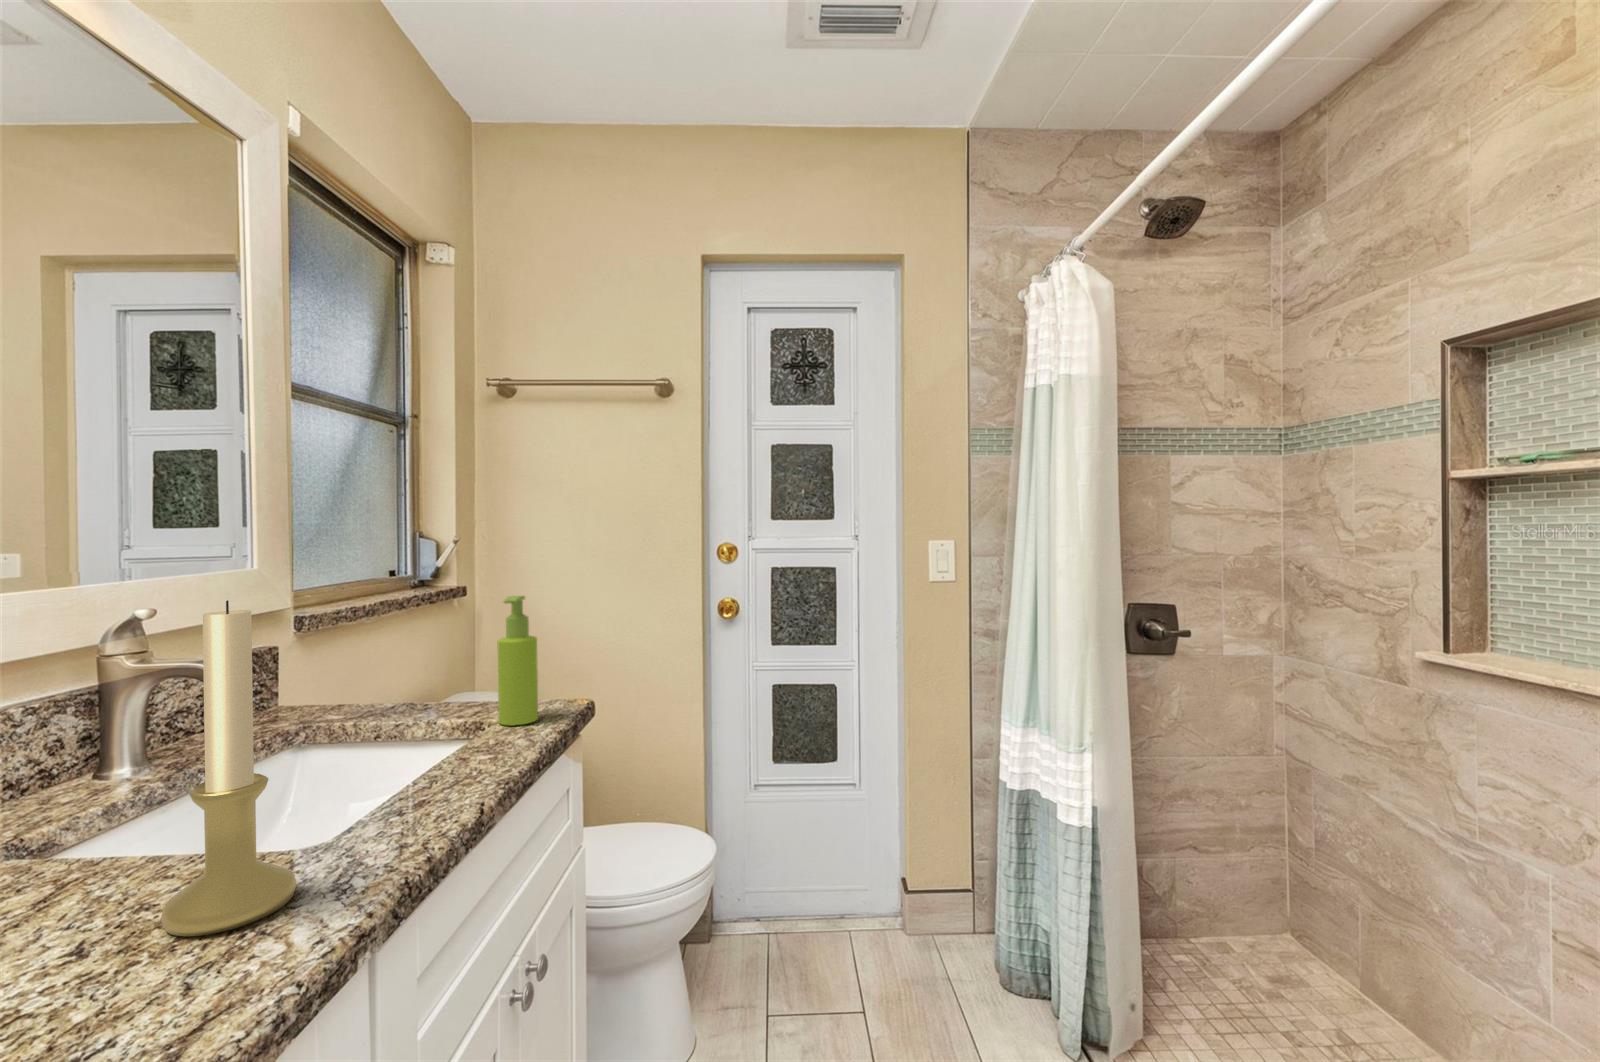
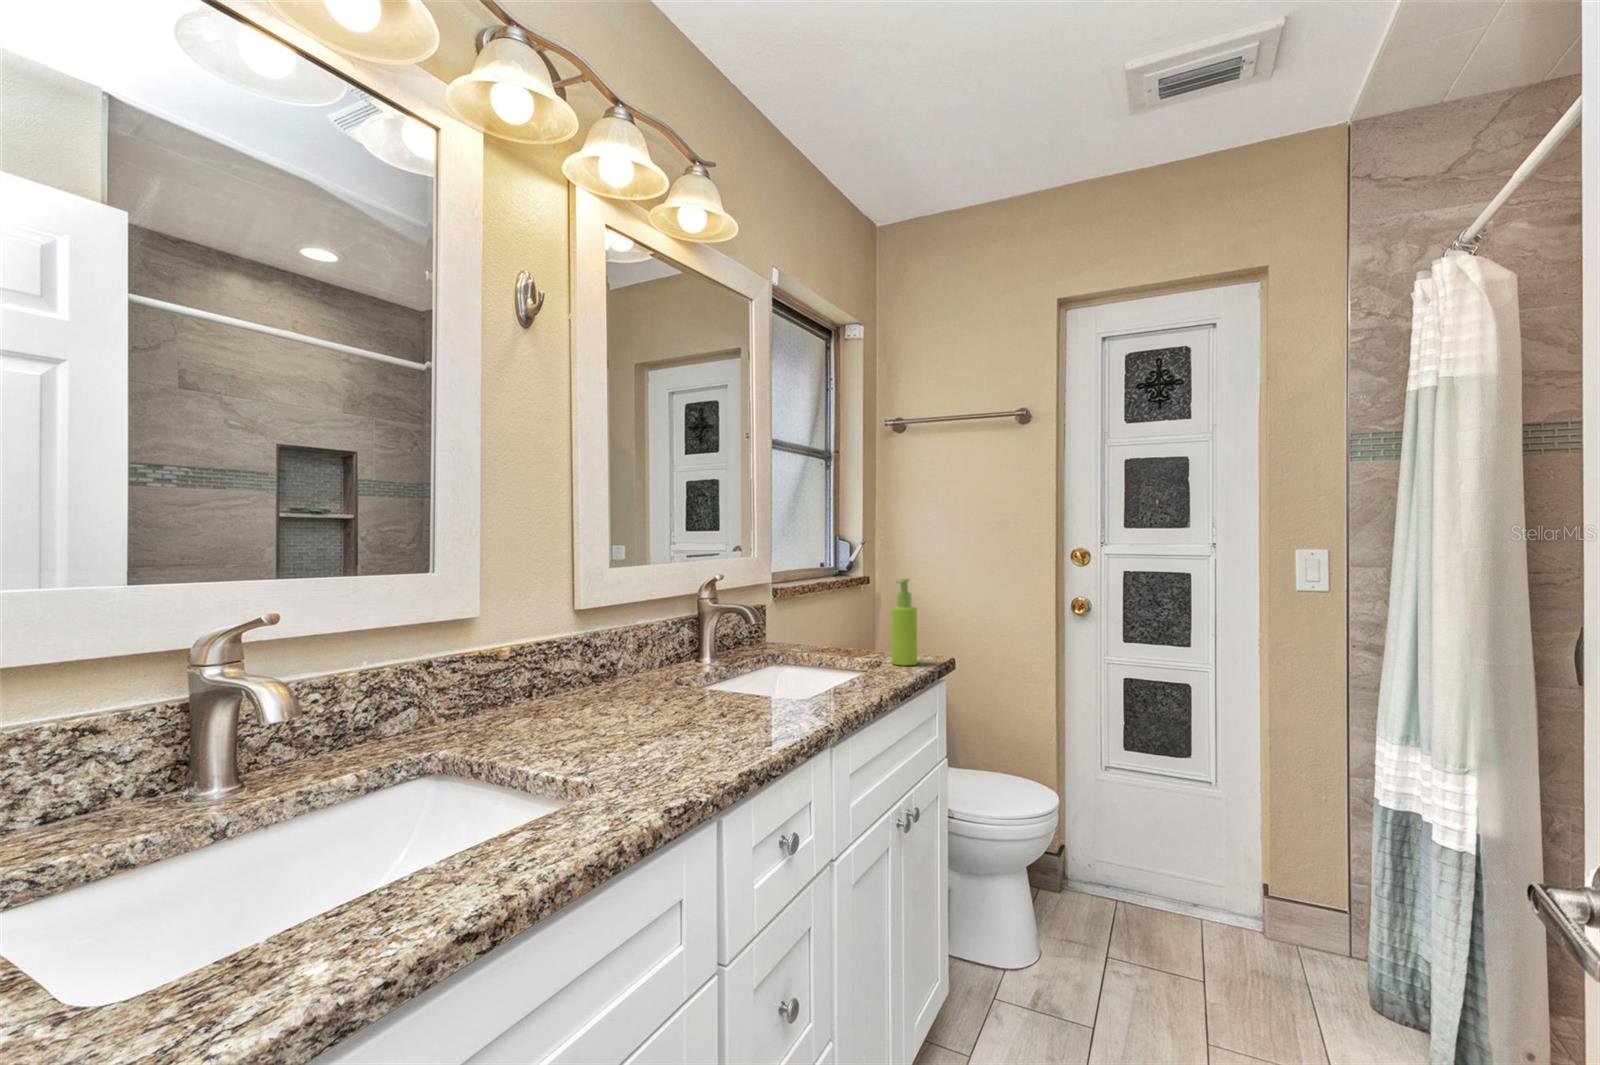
candle holder: present [161,600,297,936] -> none [749,565,799,717]

